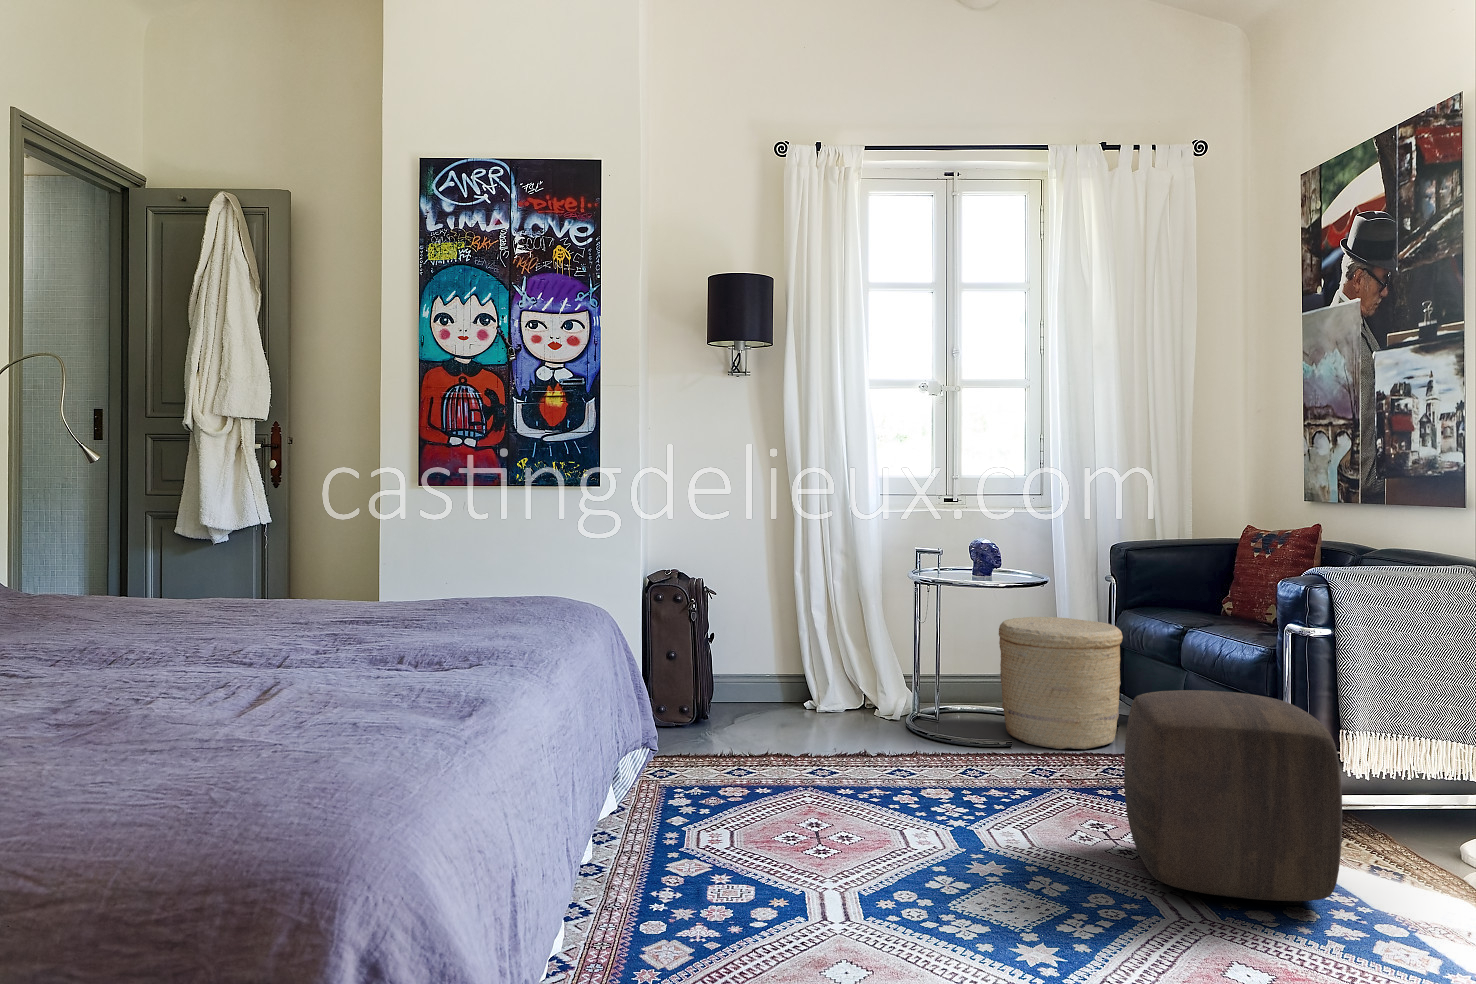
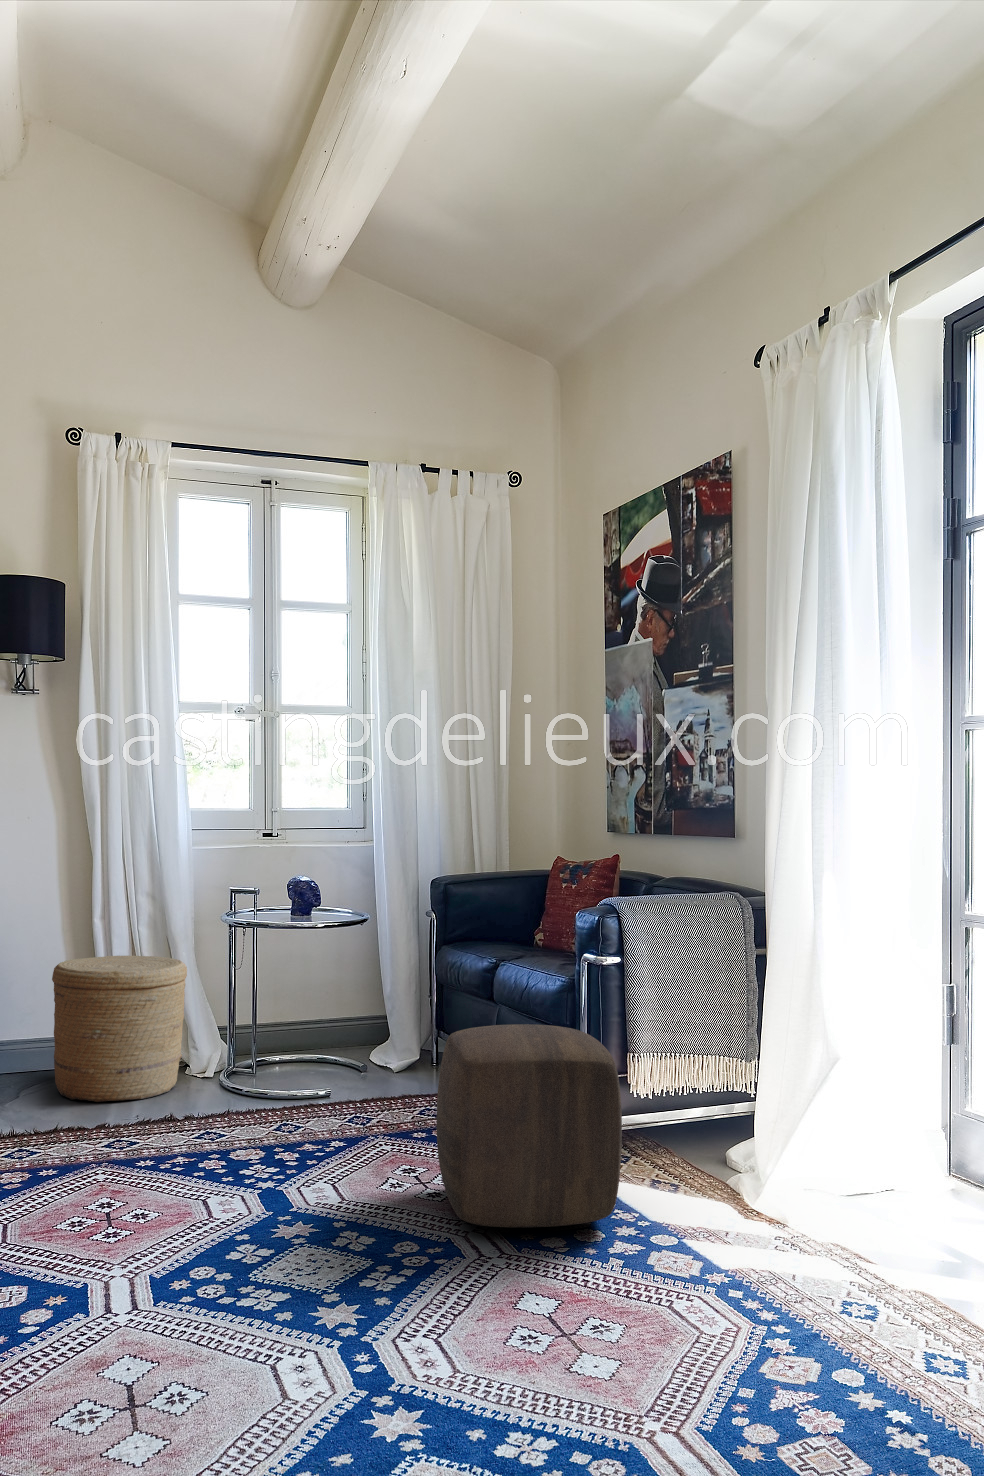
woven basket: present [999,617,1123,749] -> present [52,956,187,1102]

